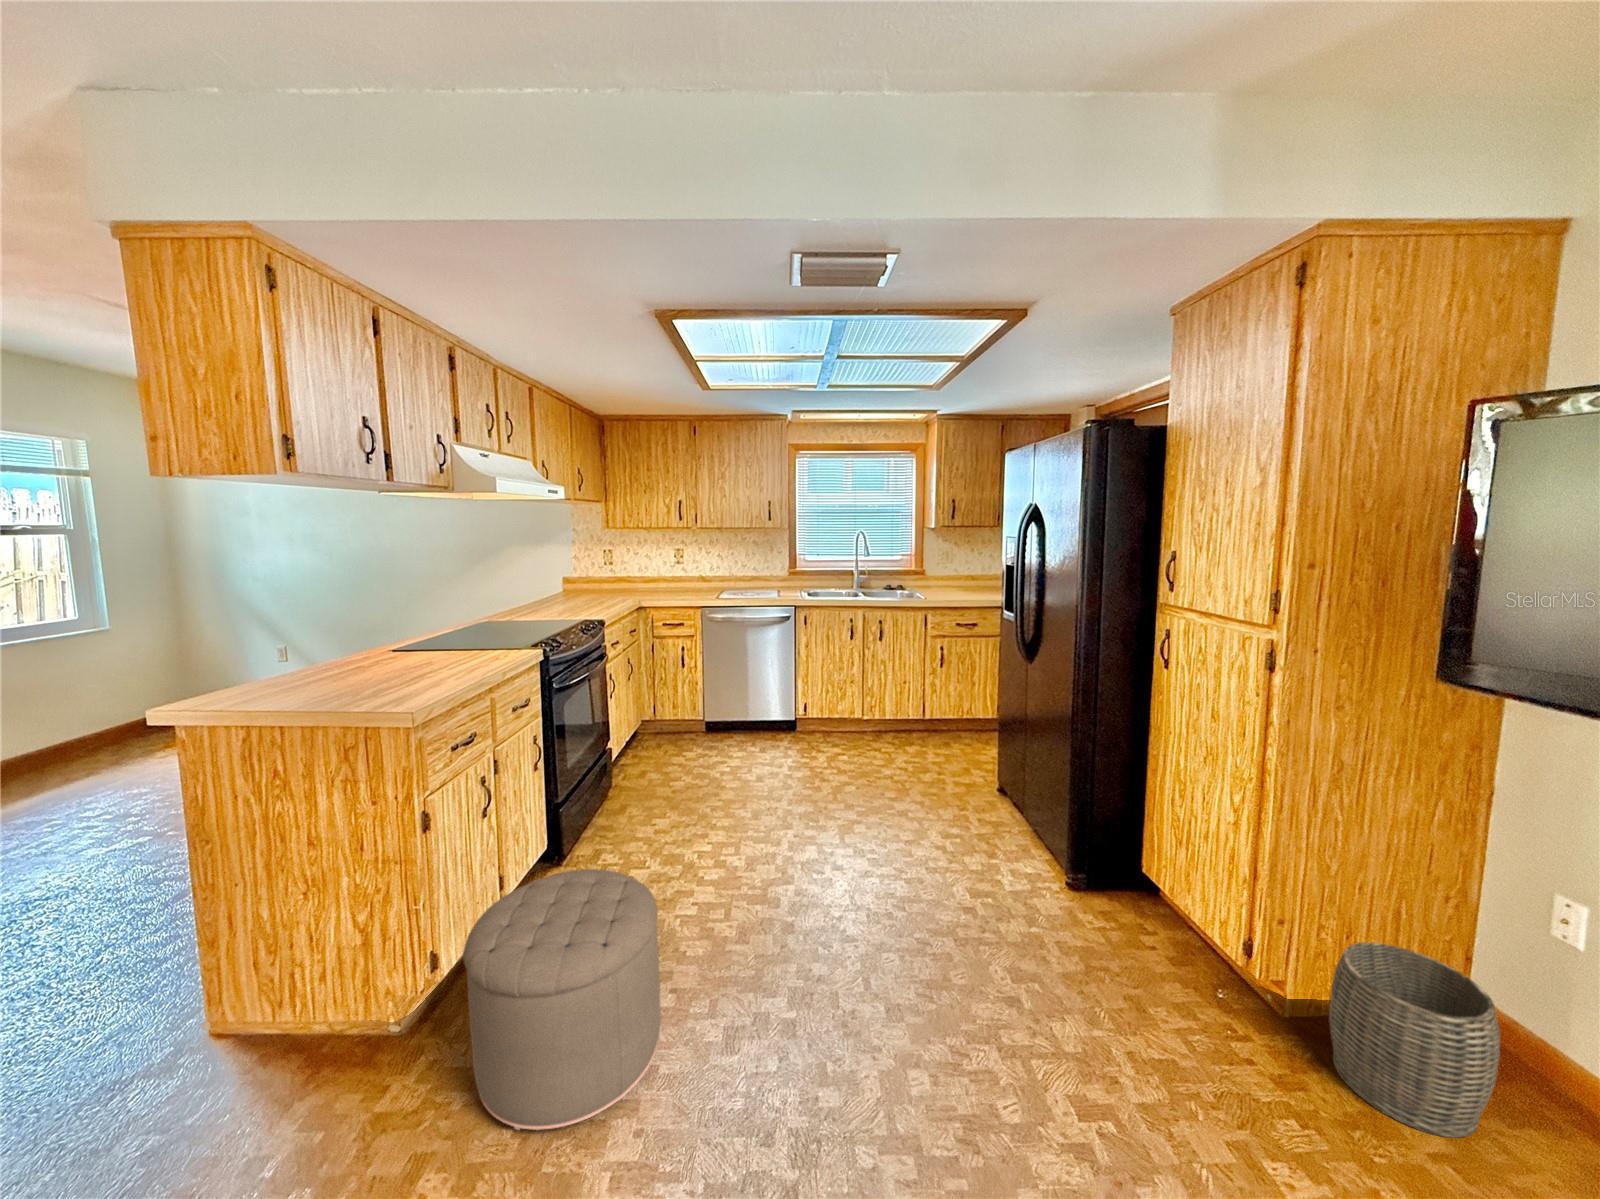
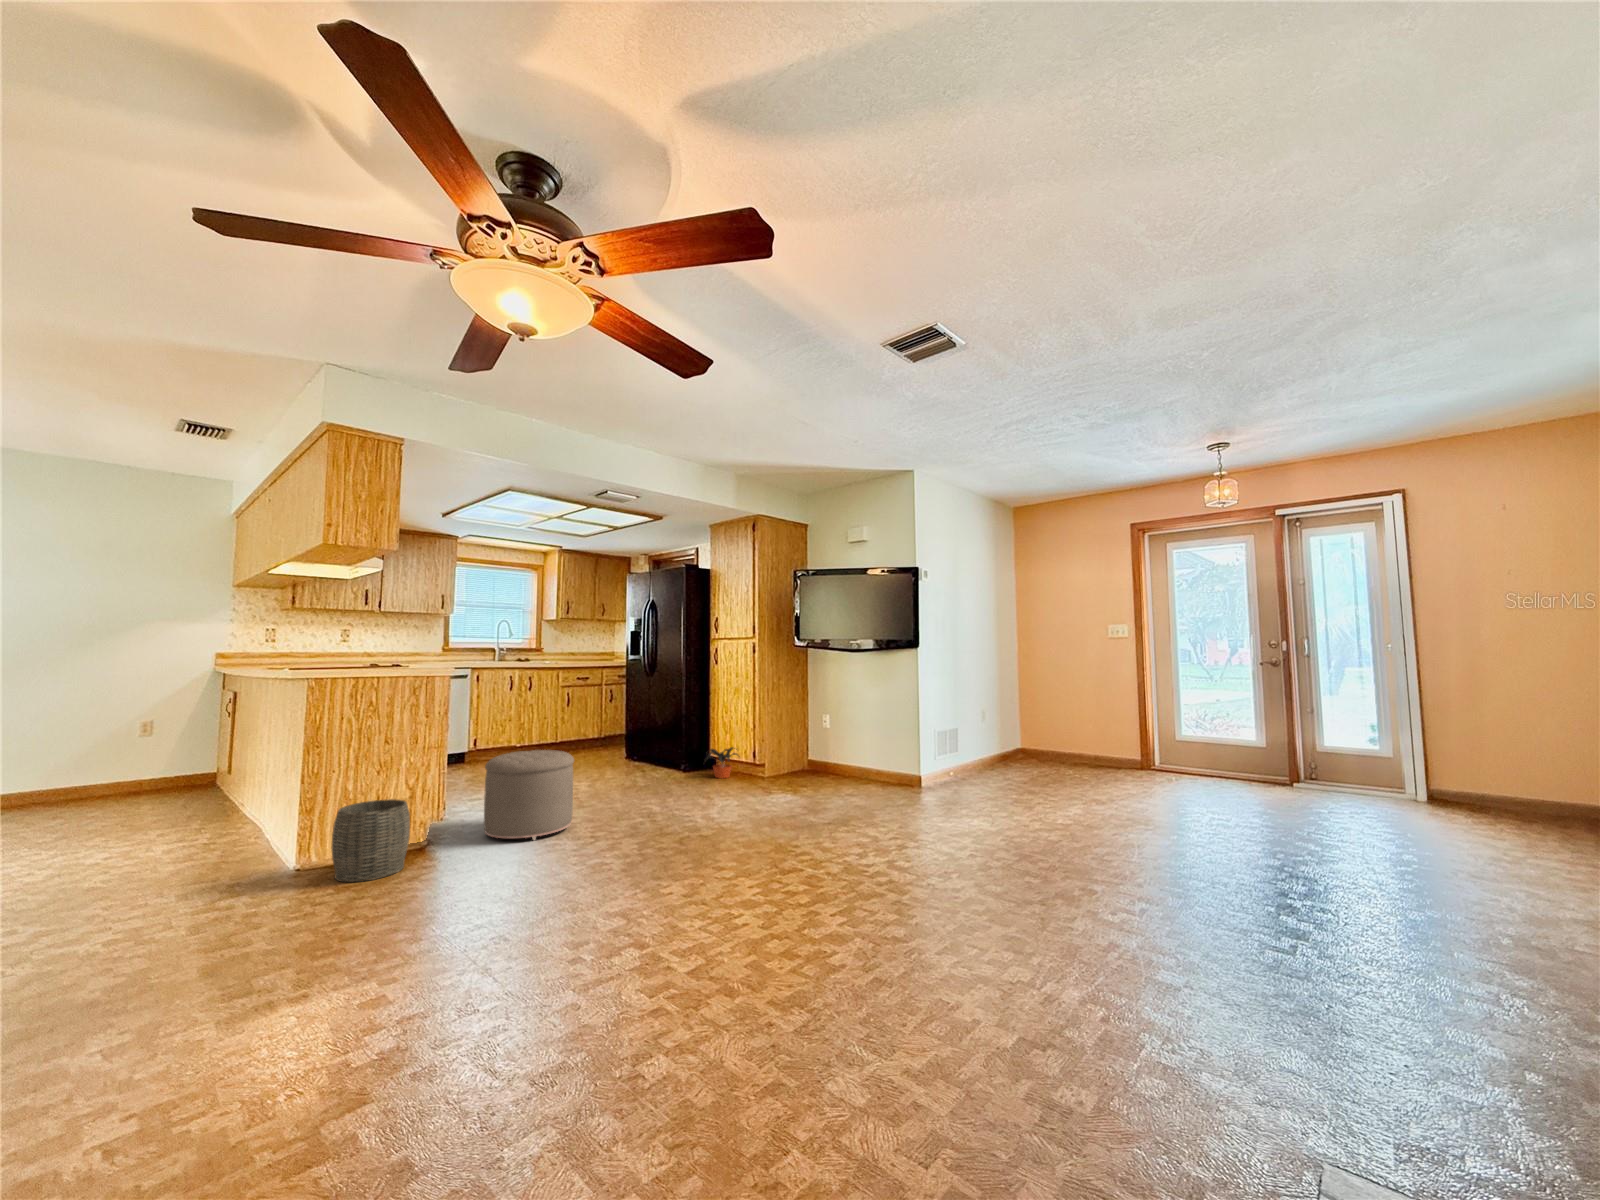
potted plant: none [1094,879,1201,974] -> present [705,747,738,778]
woven basket: present [1329,942,1500,1138] -> present [331,799,410,882]

